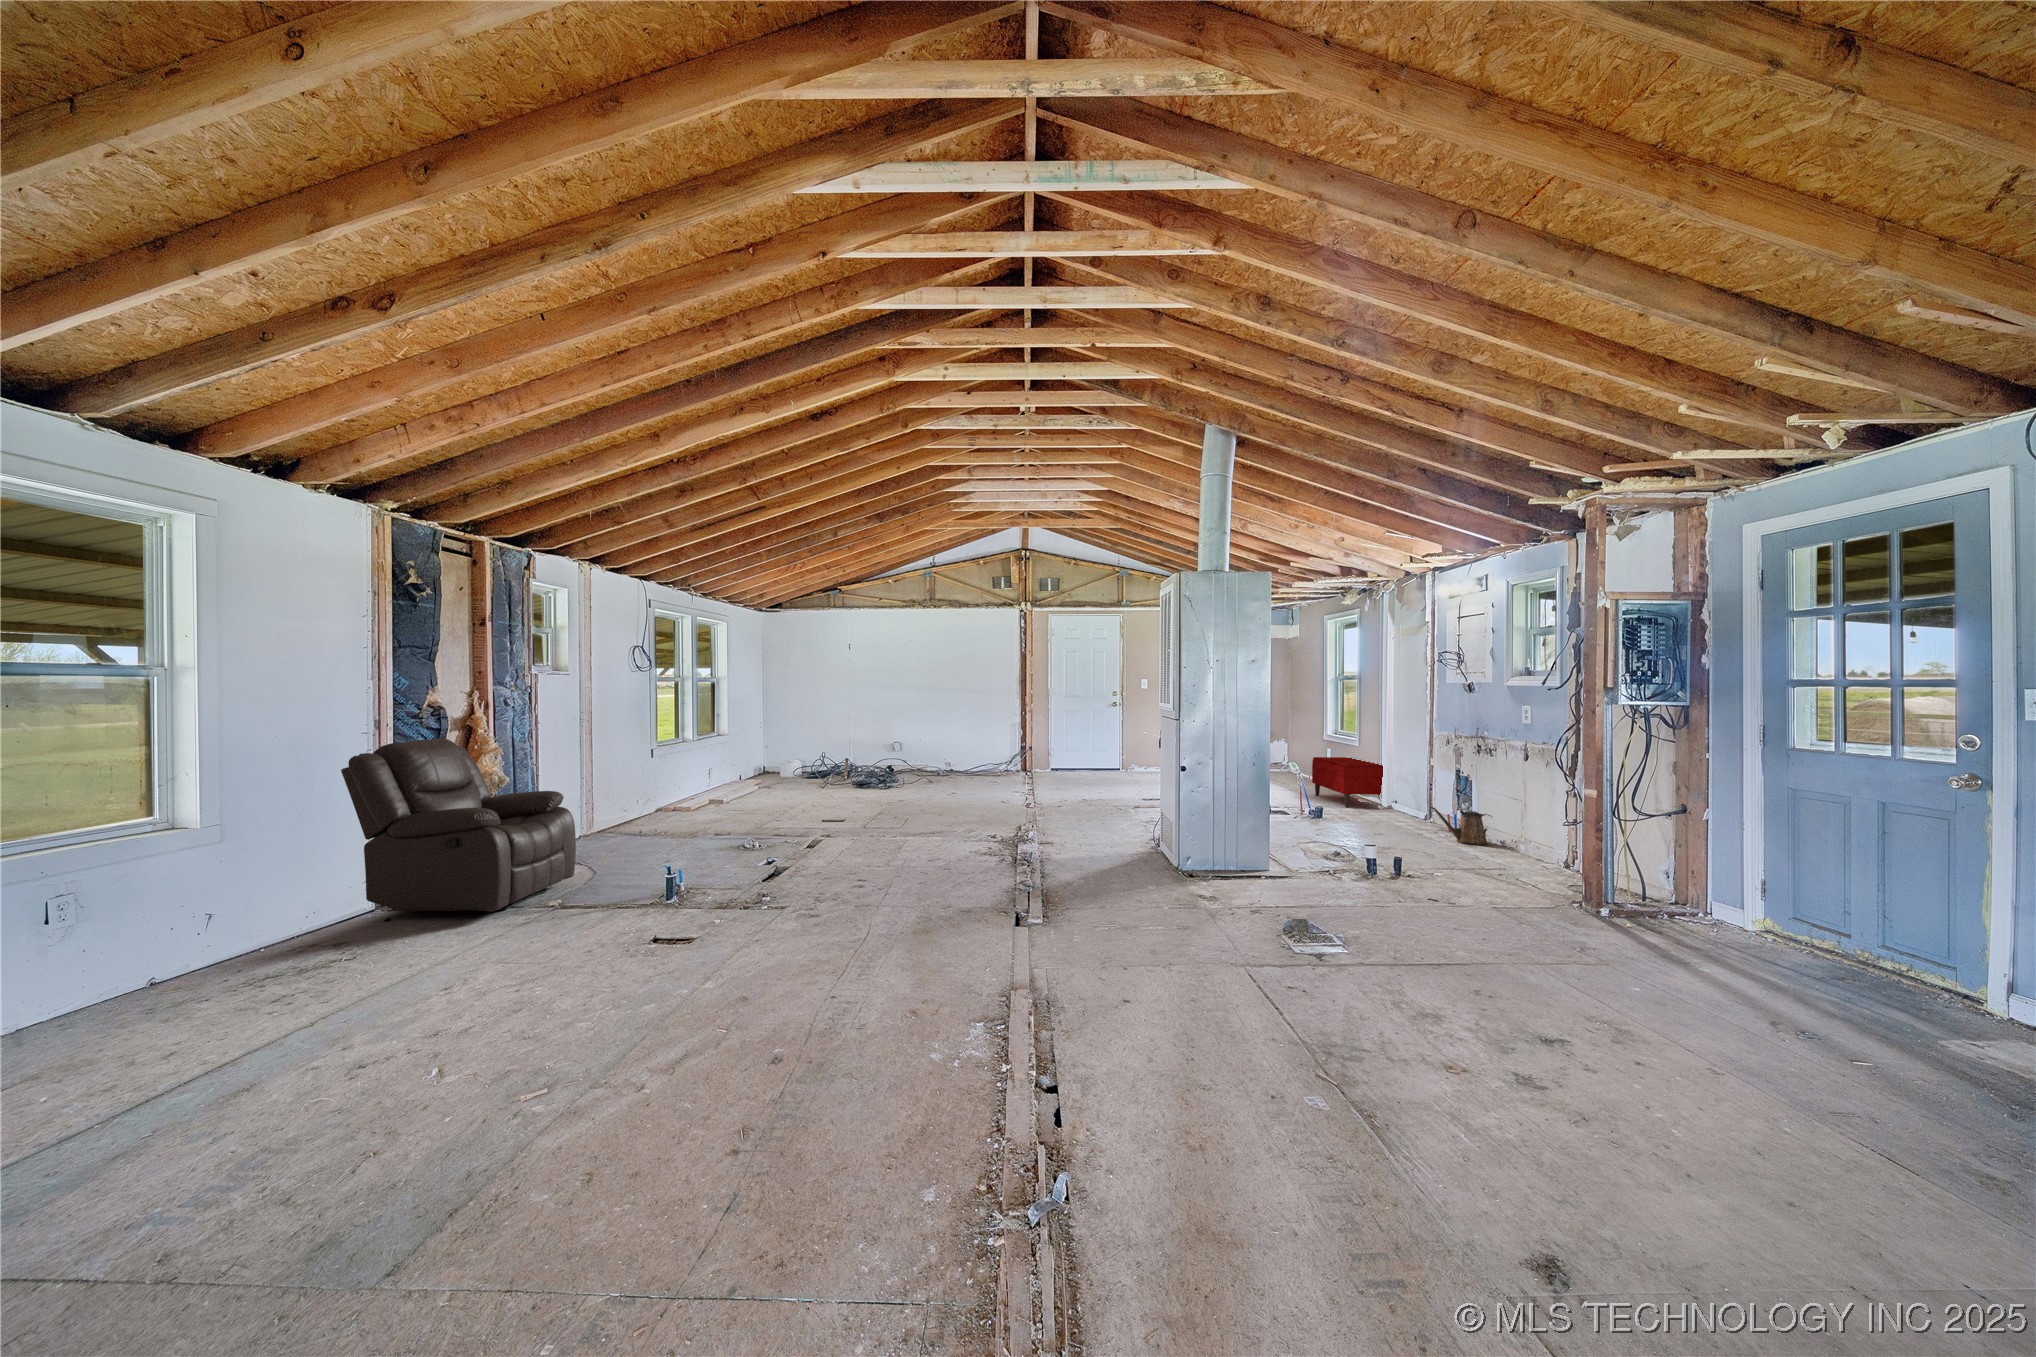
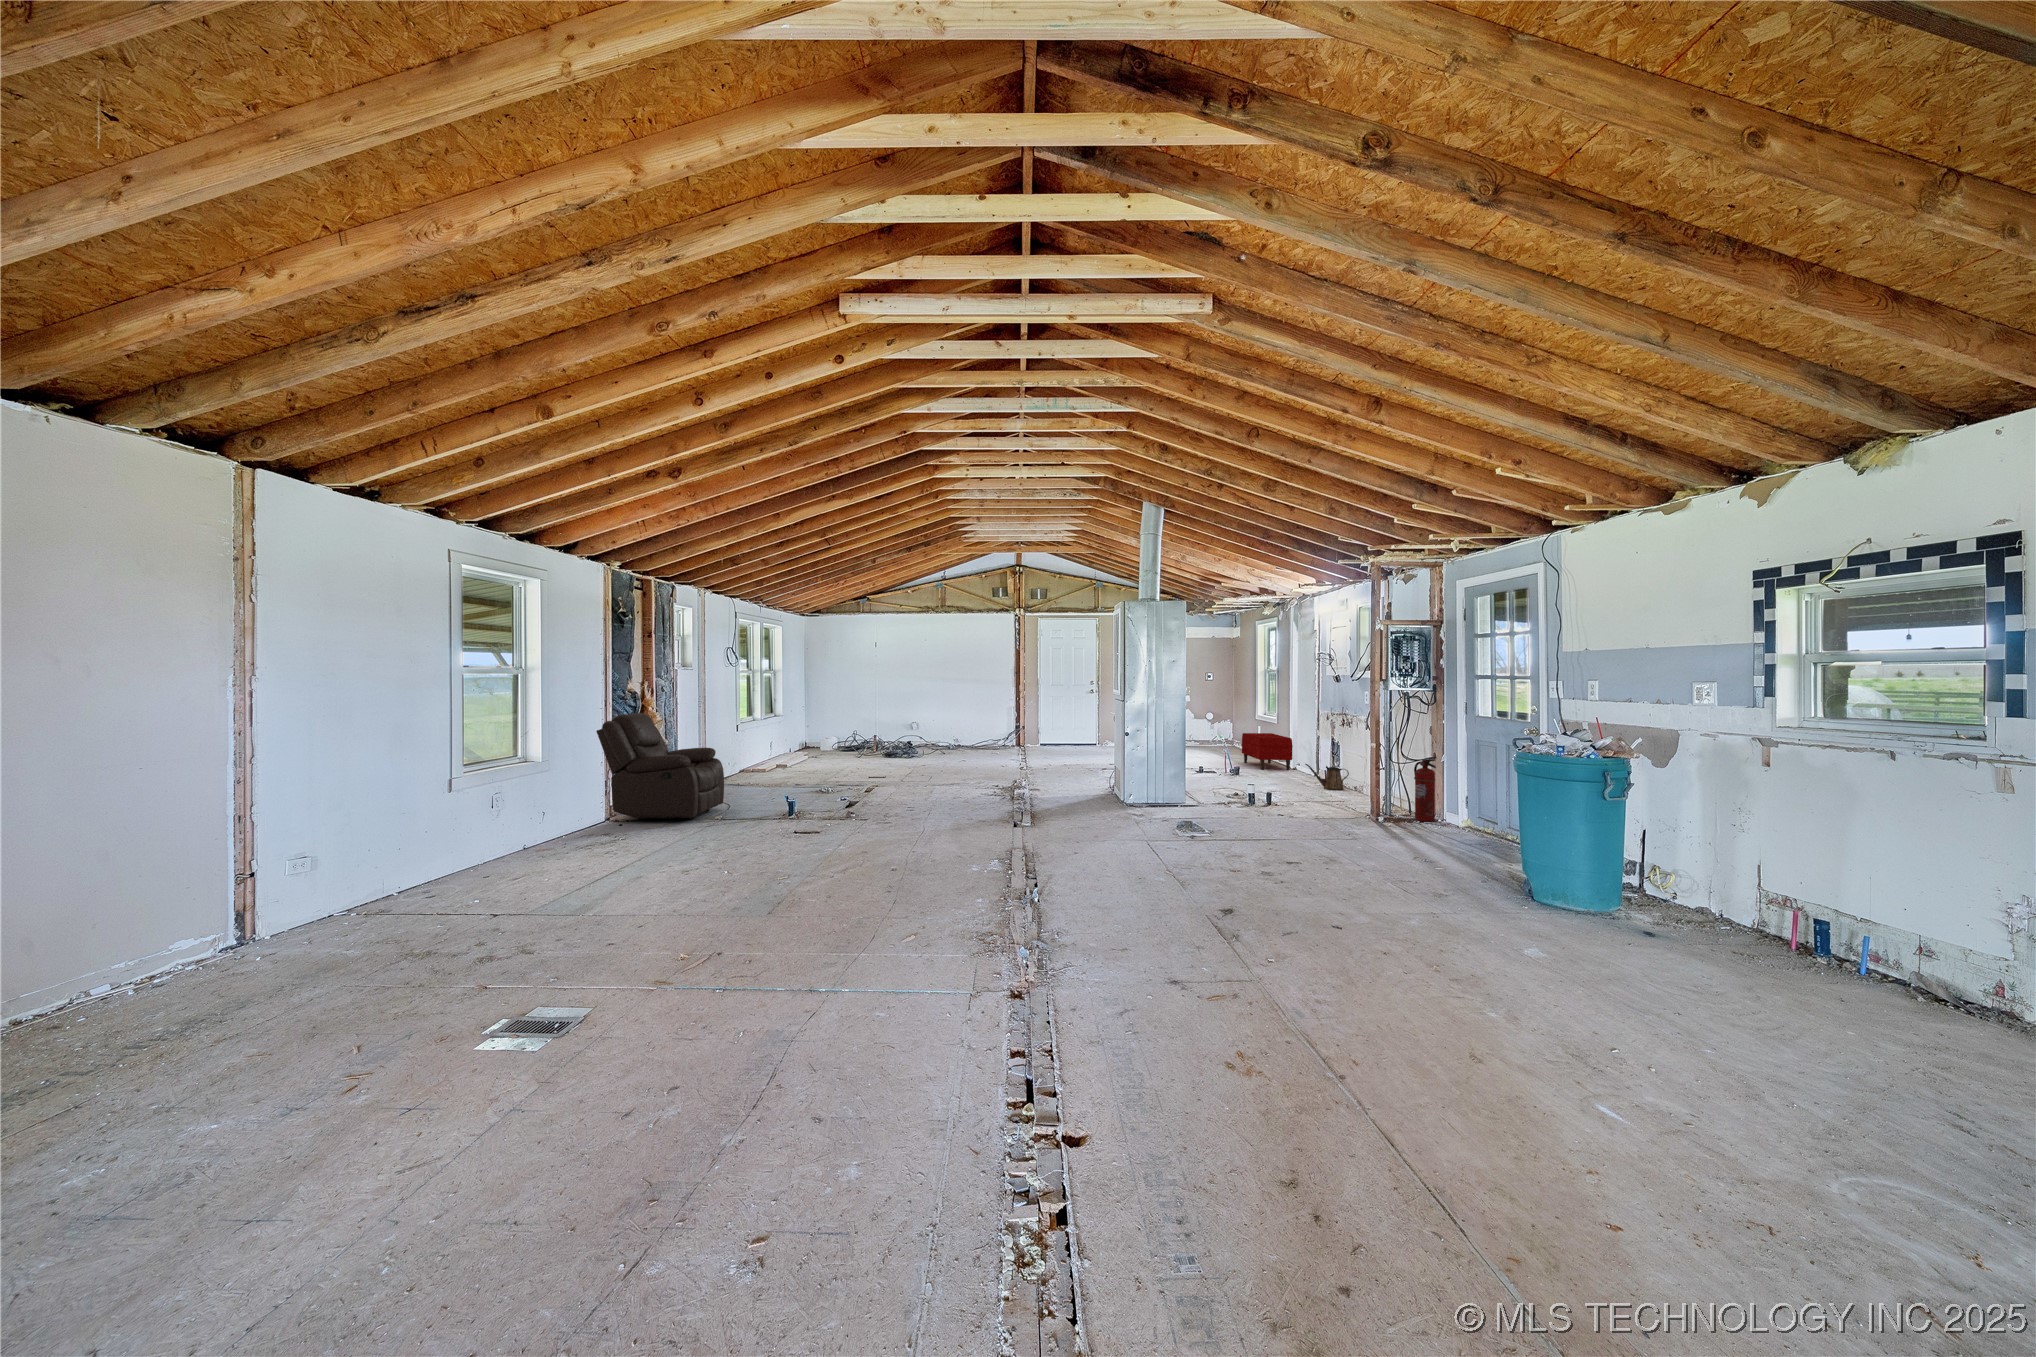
fire extinguisher: none [1658,816,1705,918] -> present [1414,759,1436,822]

